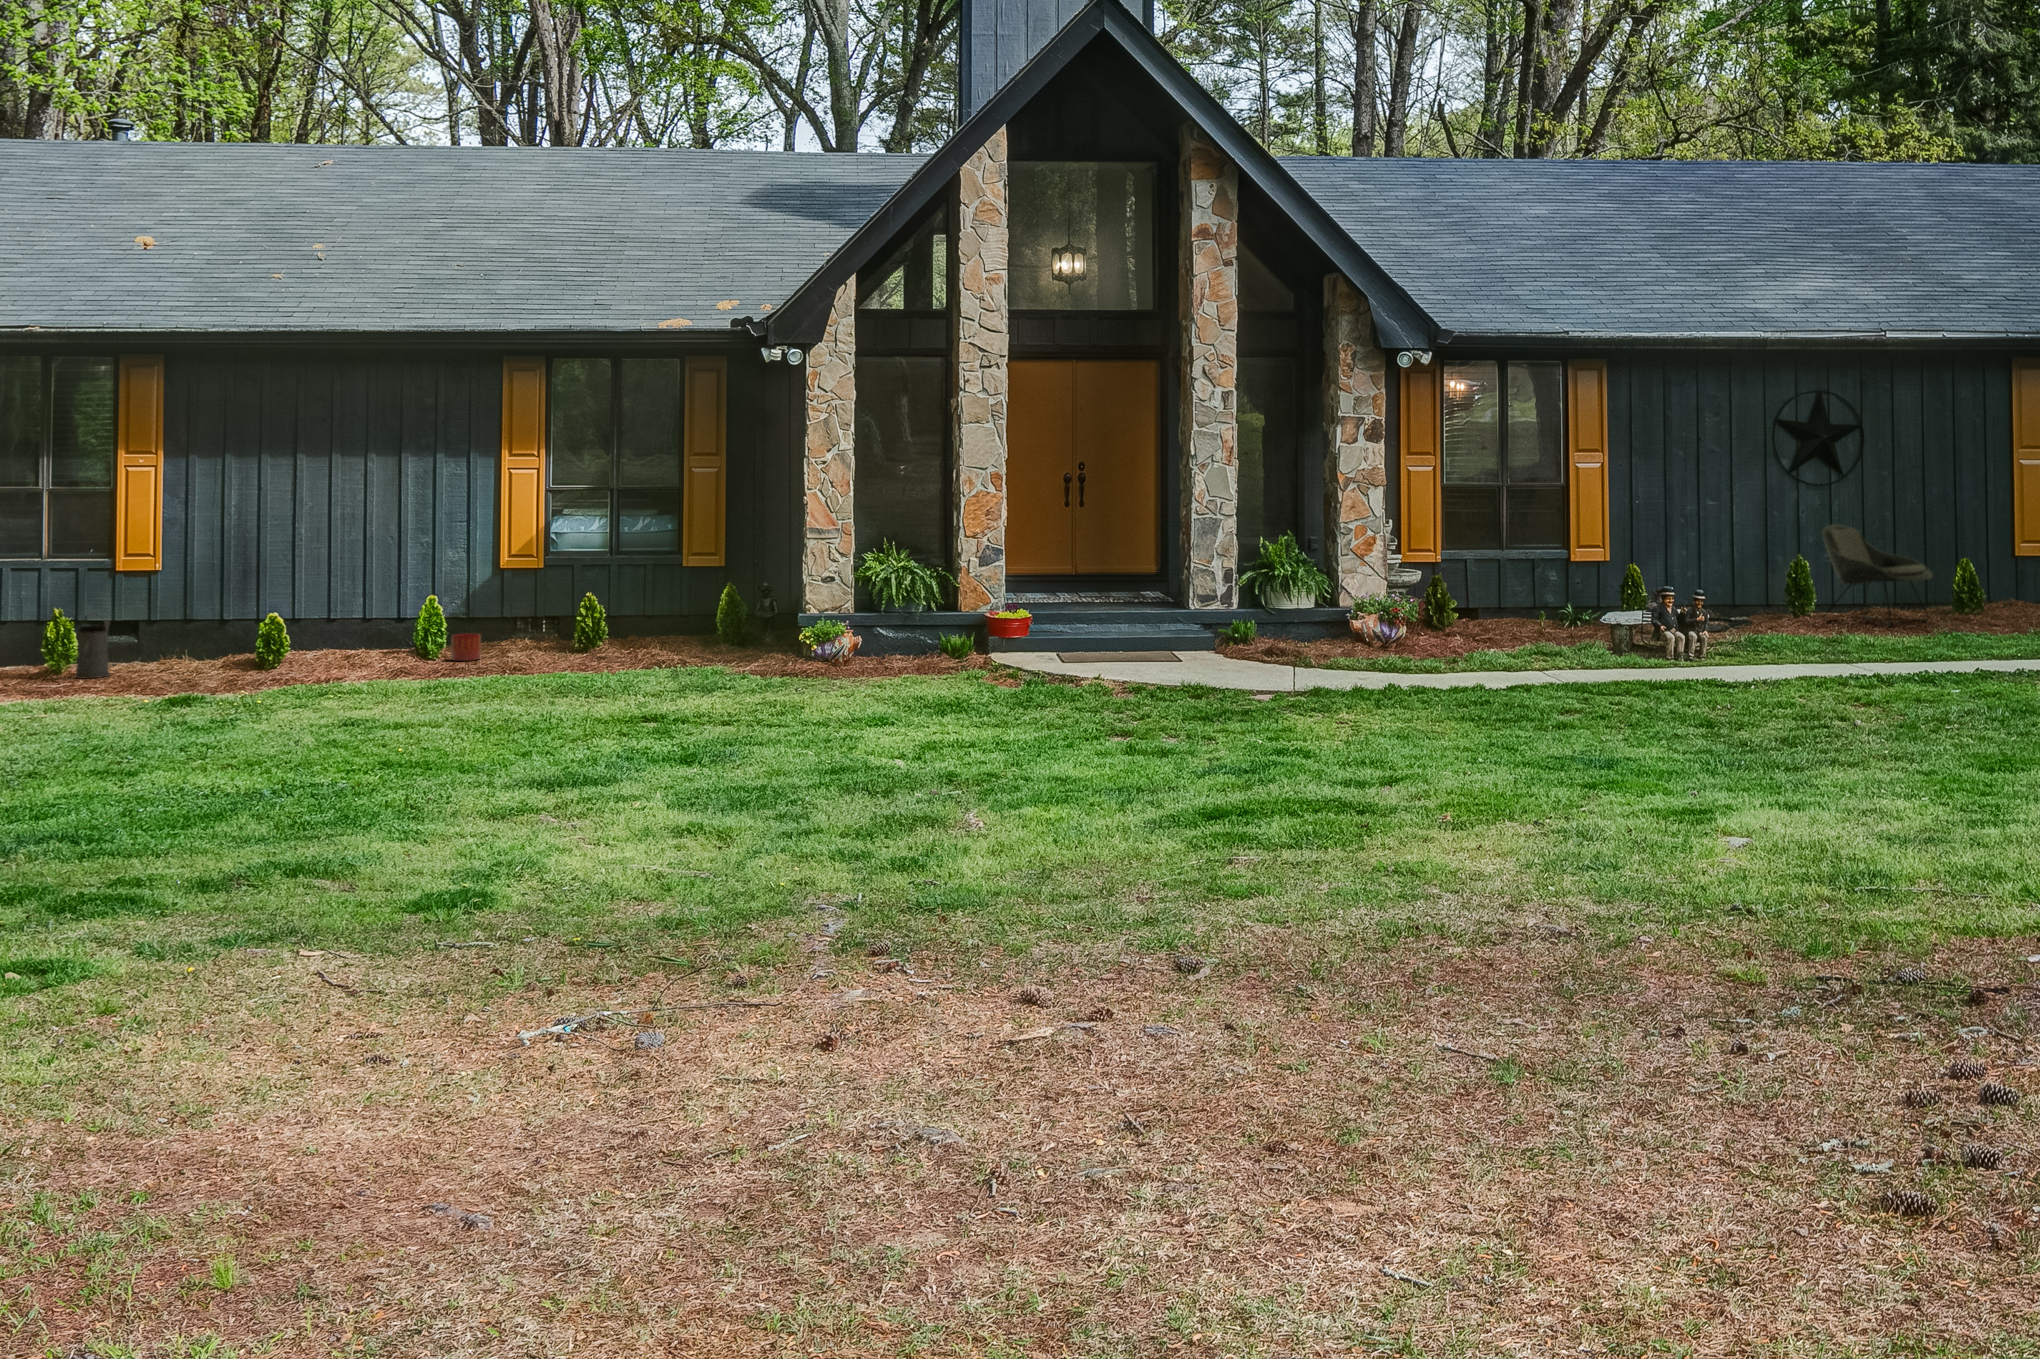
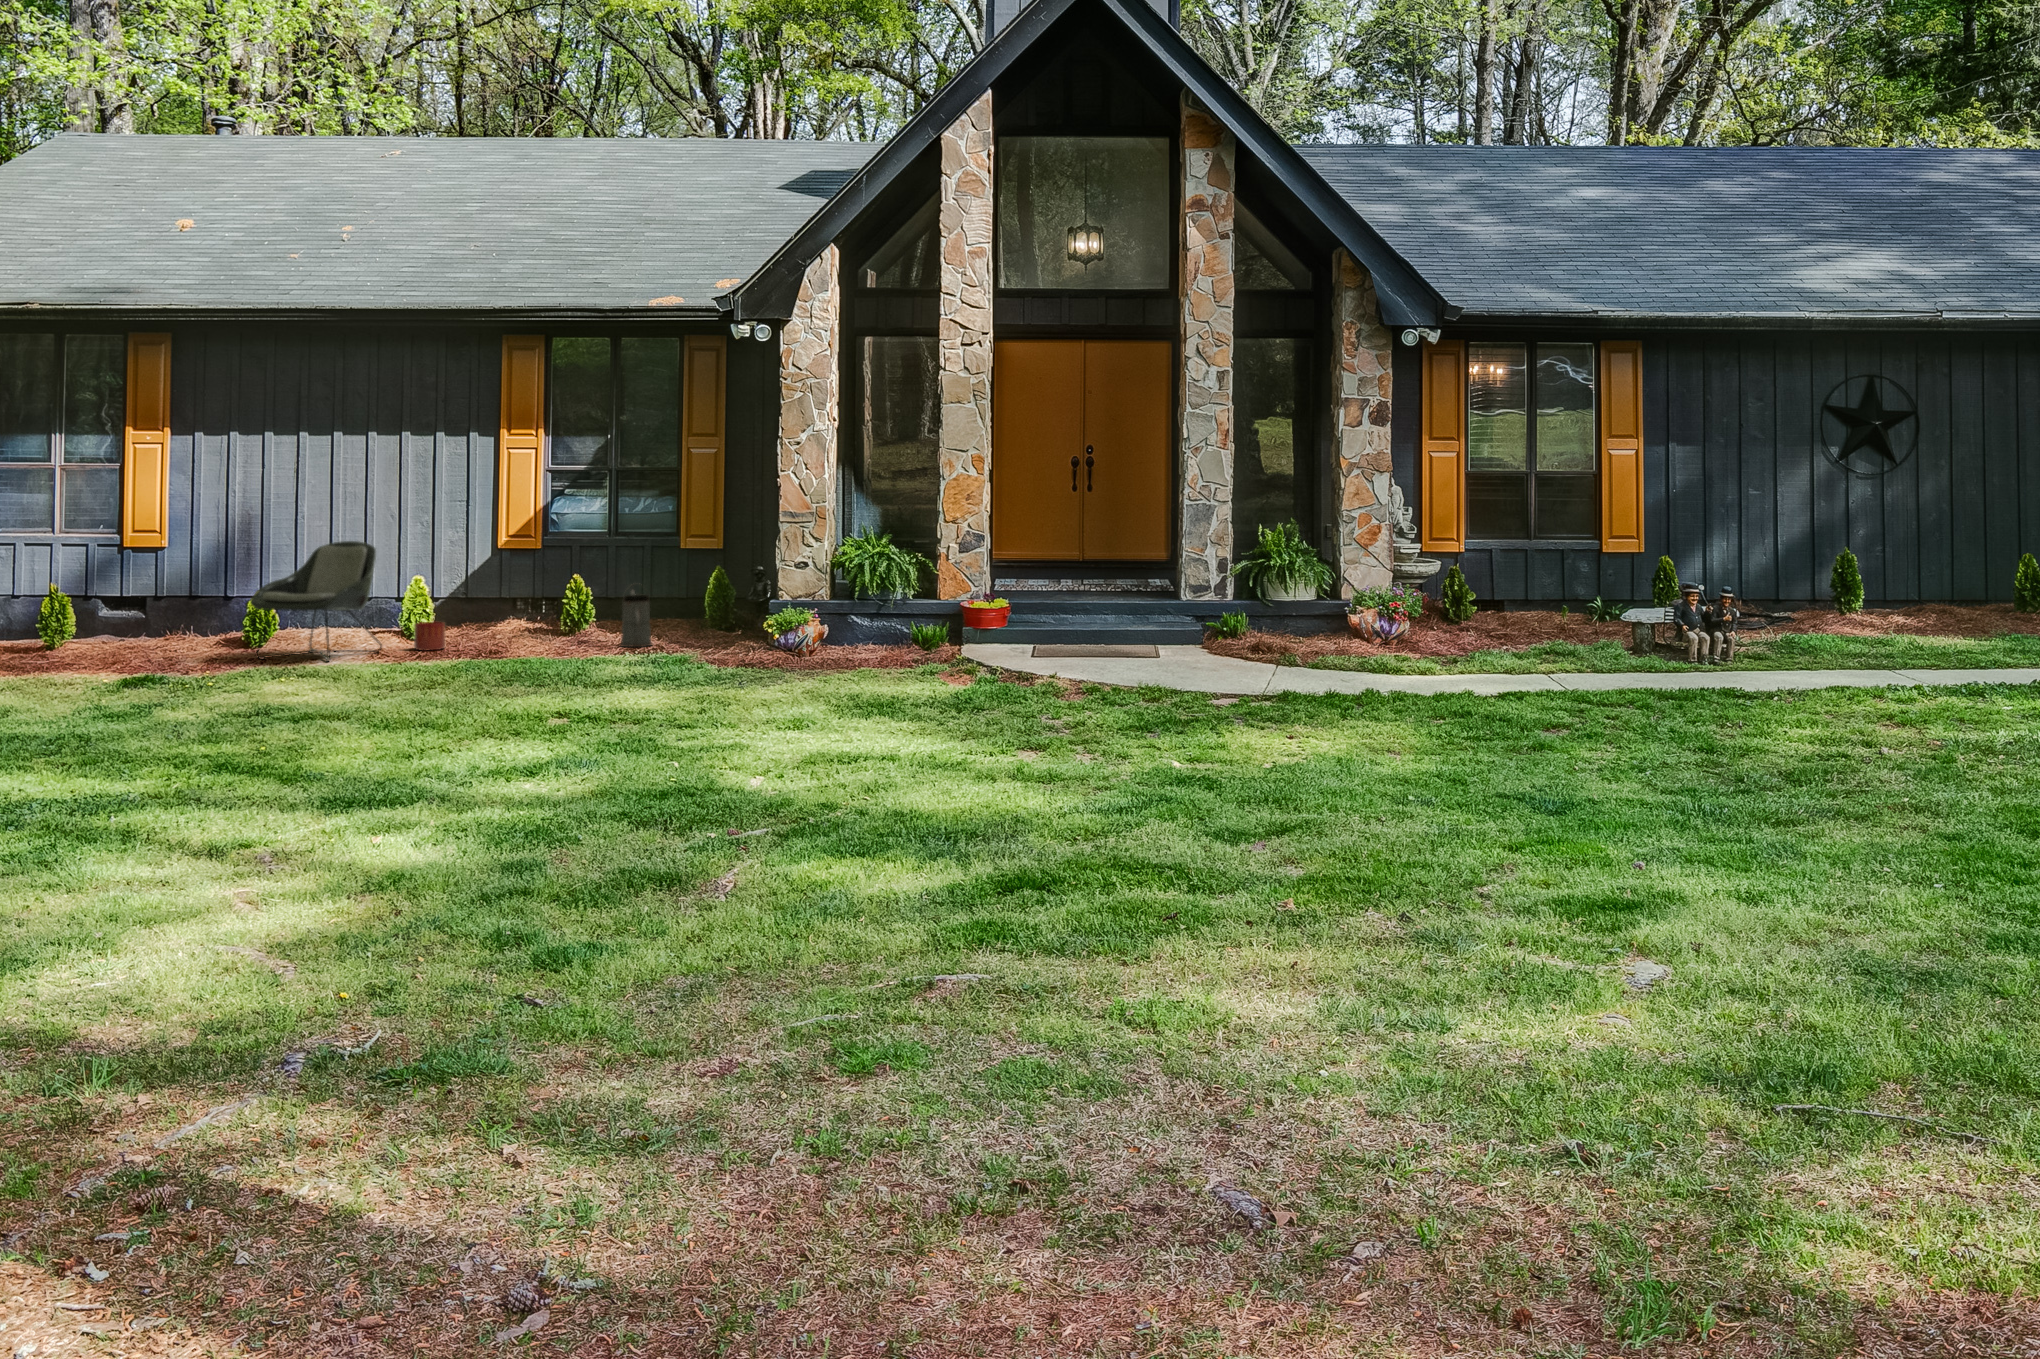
lounge chair: present [1823,525,1933,627] -> present [251,541,382,662]
watering can: present [75,614,110,679] -> present [620,589,652,647]

